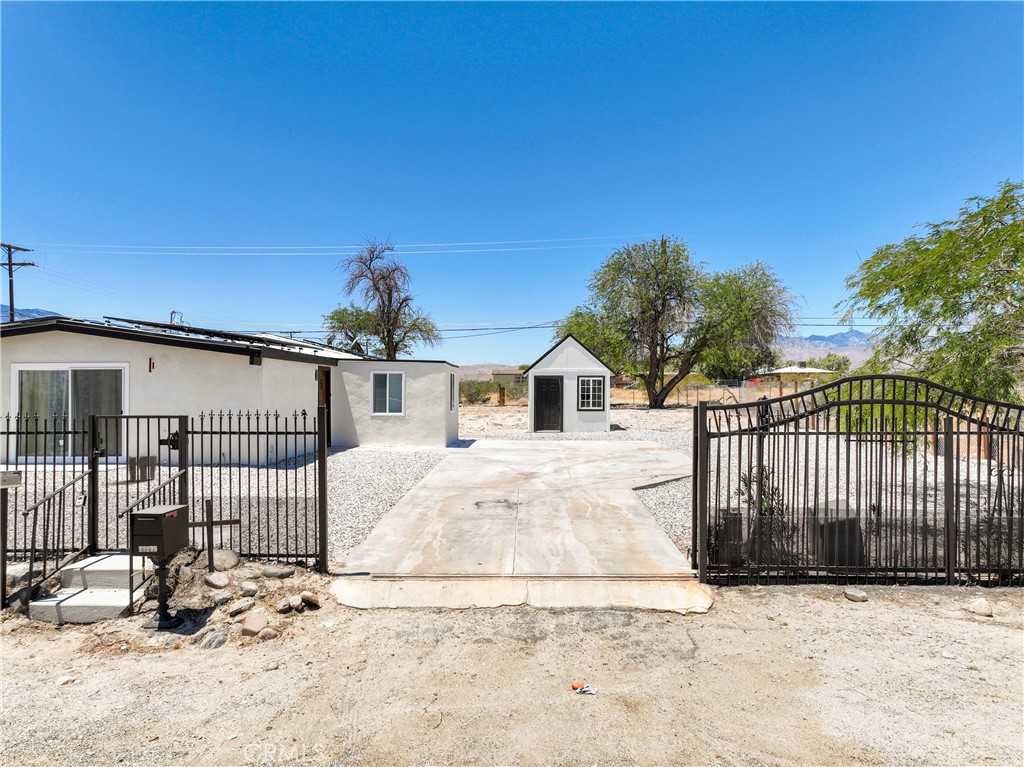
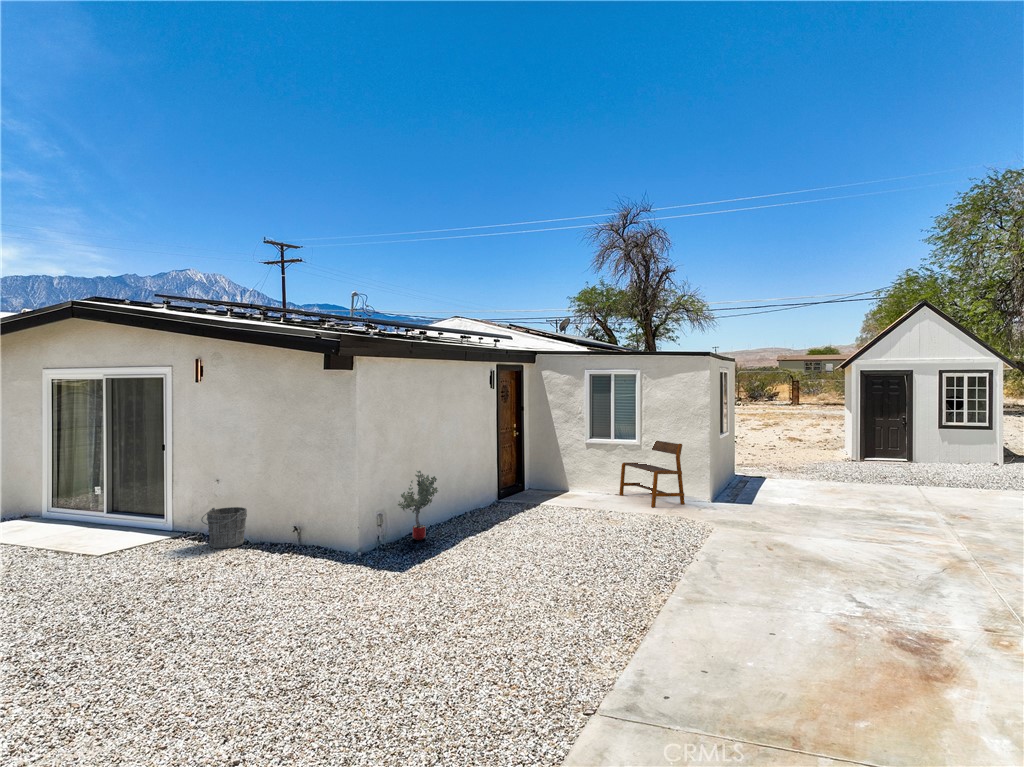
bench: none [393,414,434,453] -> present [619,441,685,507]
potted tree: none [265,427,290,470] -> present [398,471,438,540]

